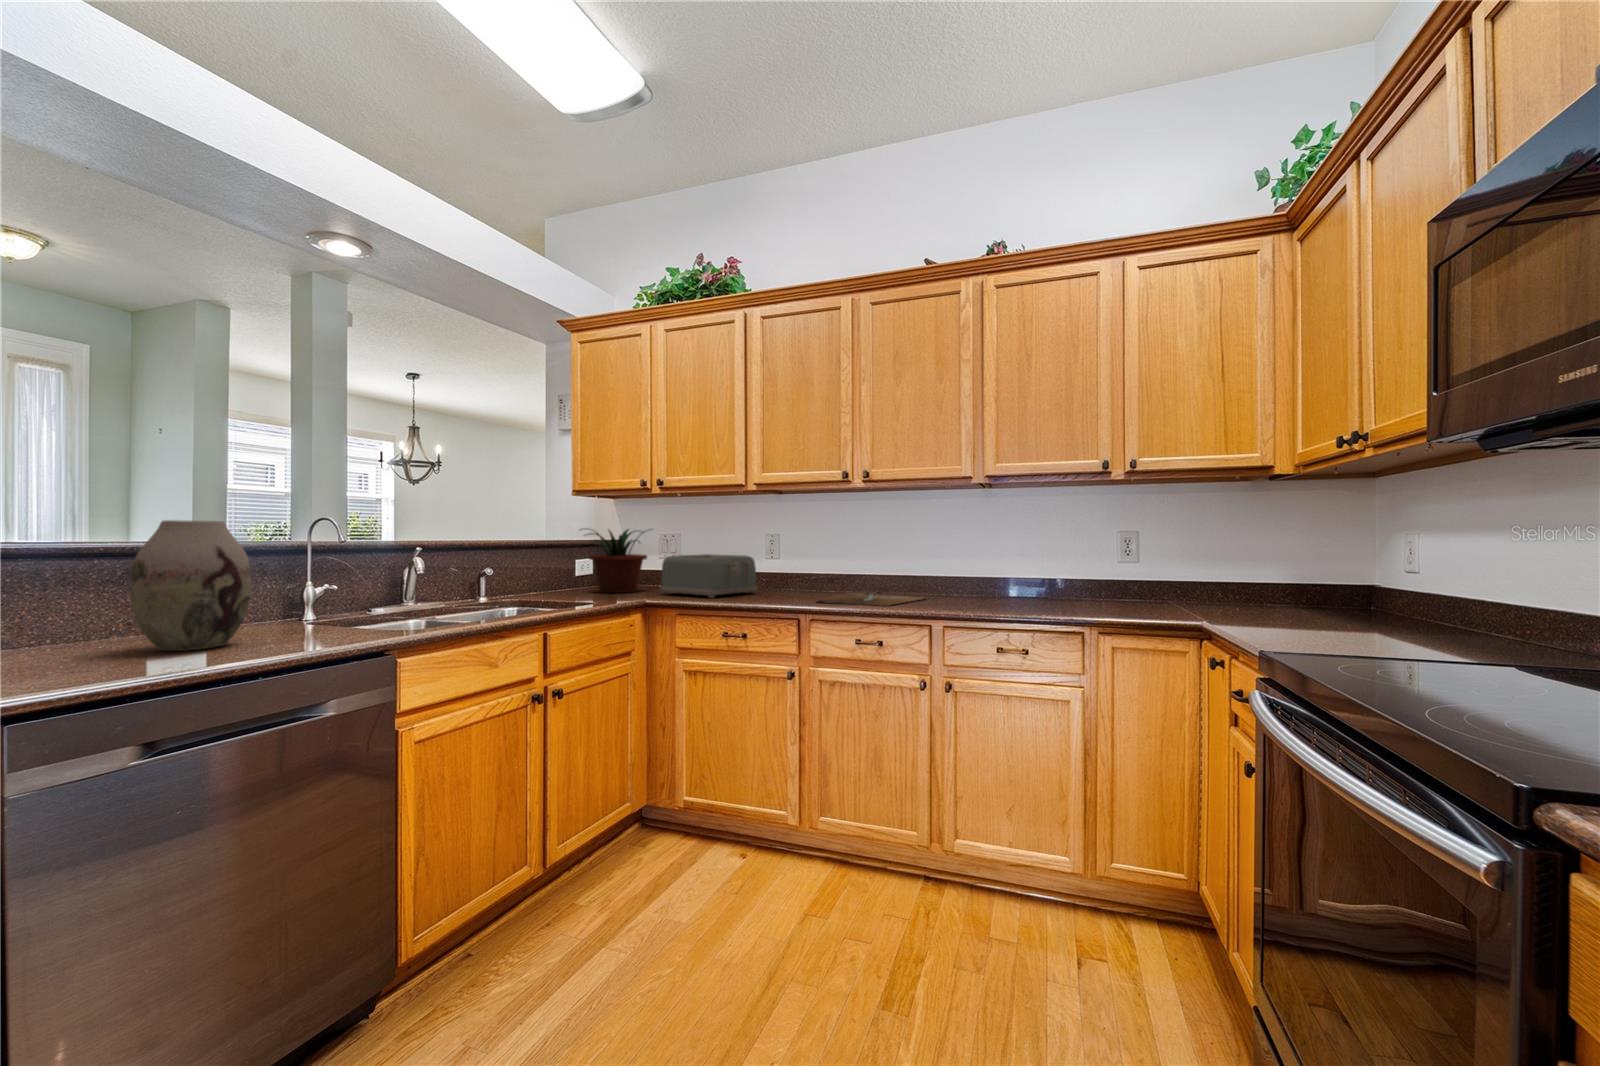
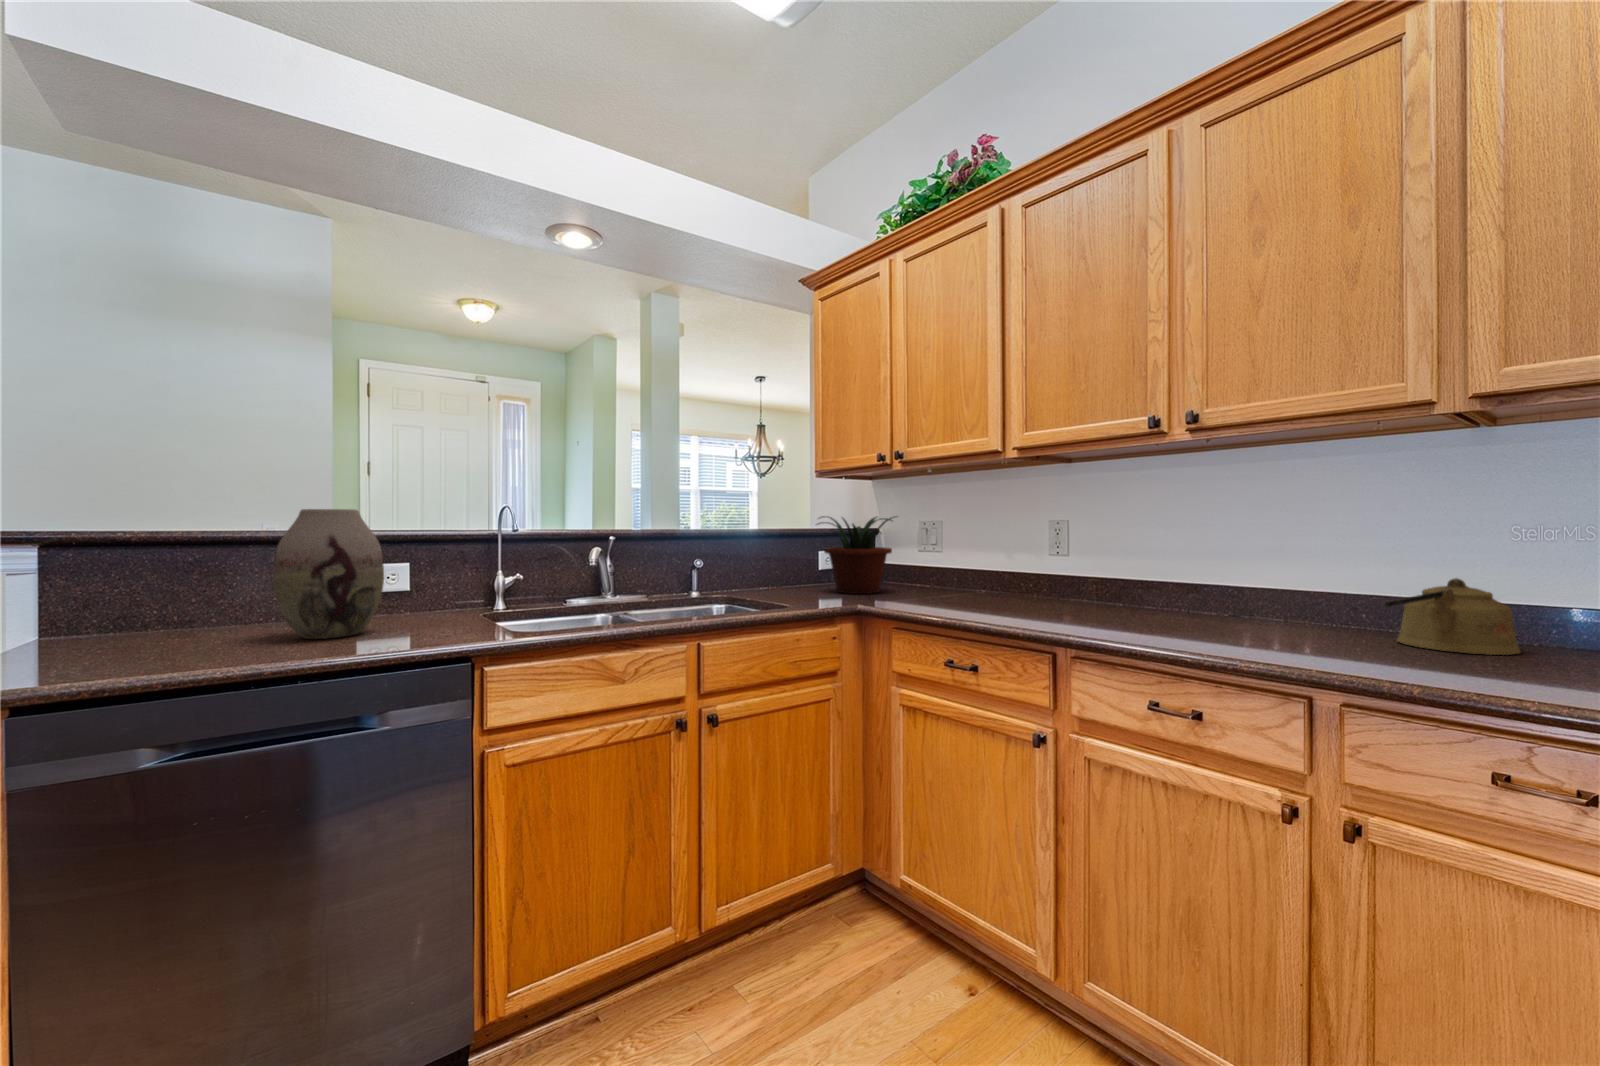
toaster: present [660,554,757,598] -> none [893,549,1024,610]
kettle: none [950,564,999,600] -> present [1385,578,1520,655]
cutting board: present [818,591,924,606] -> none [1090,615,1328,650]

